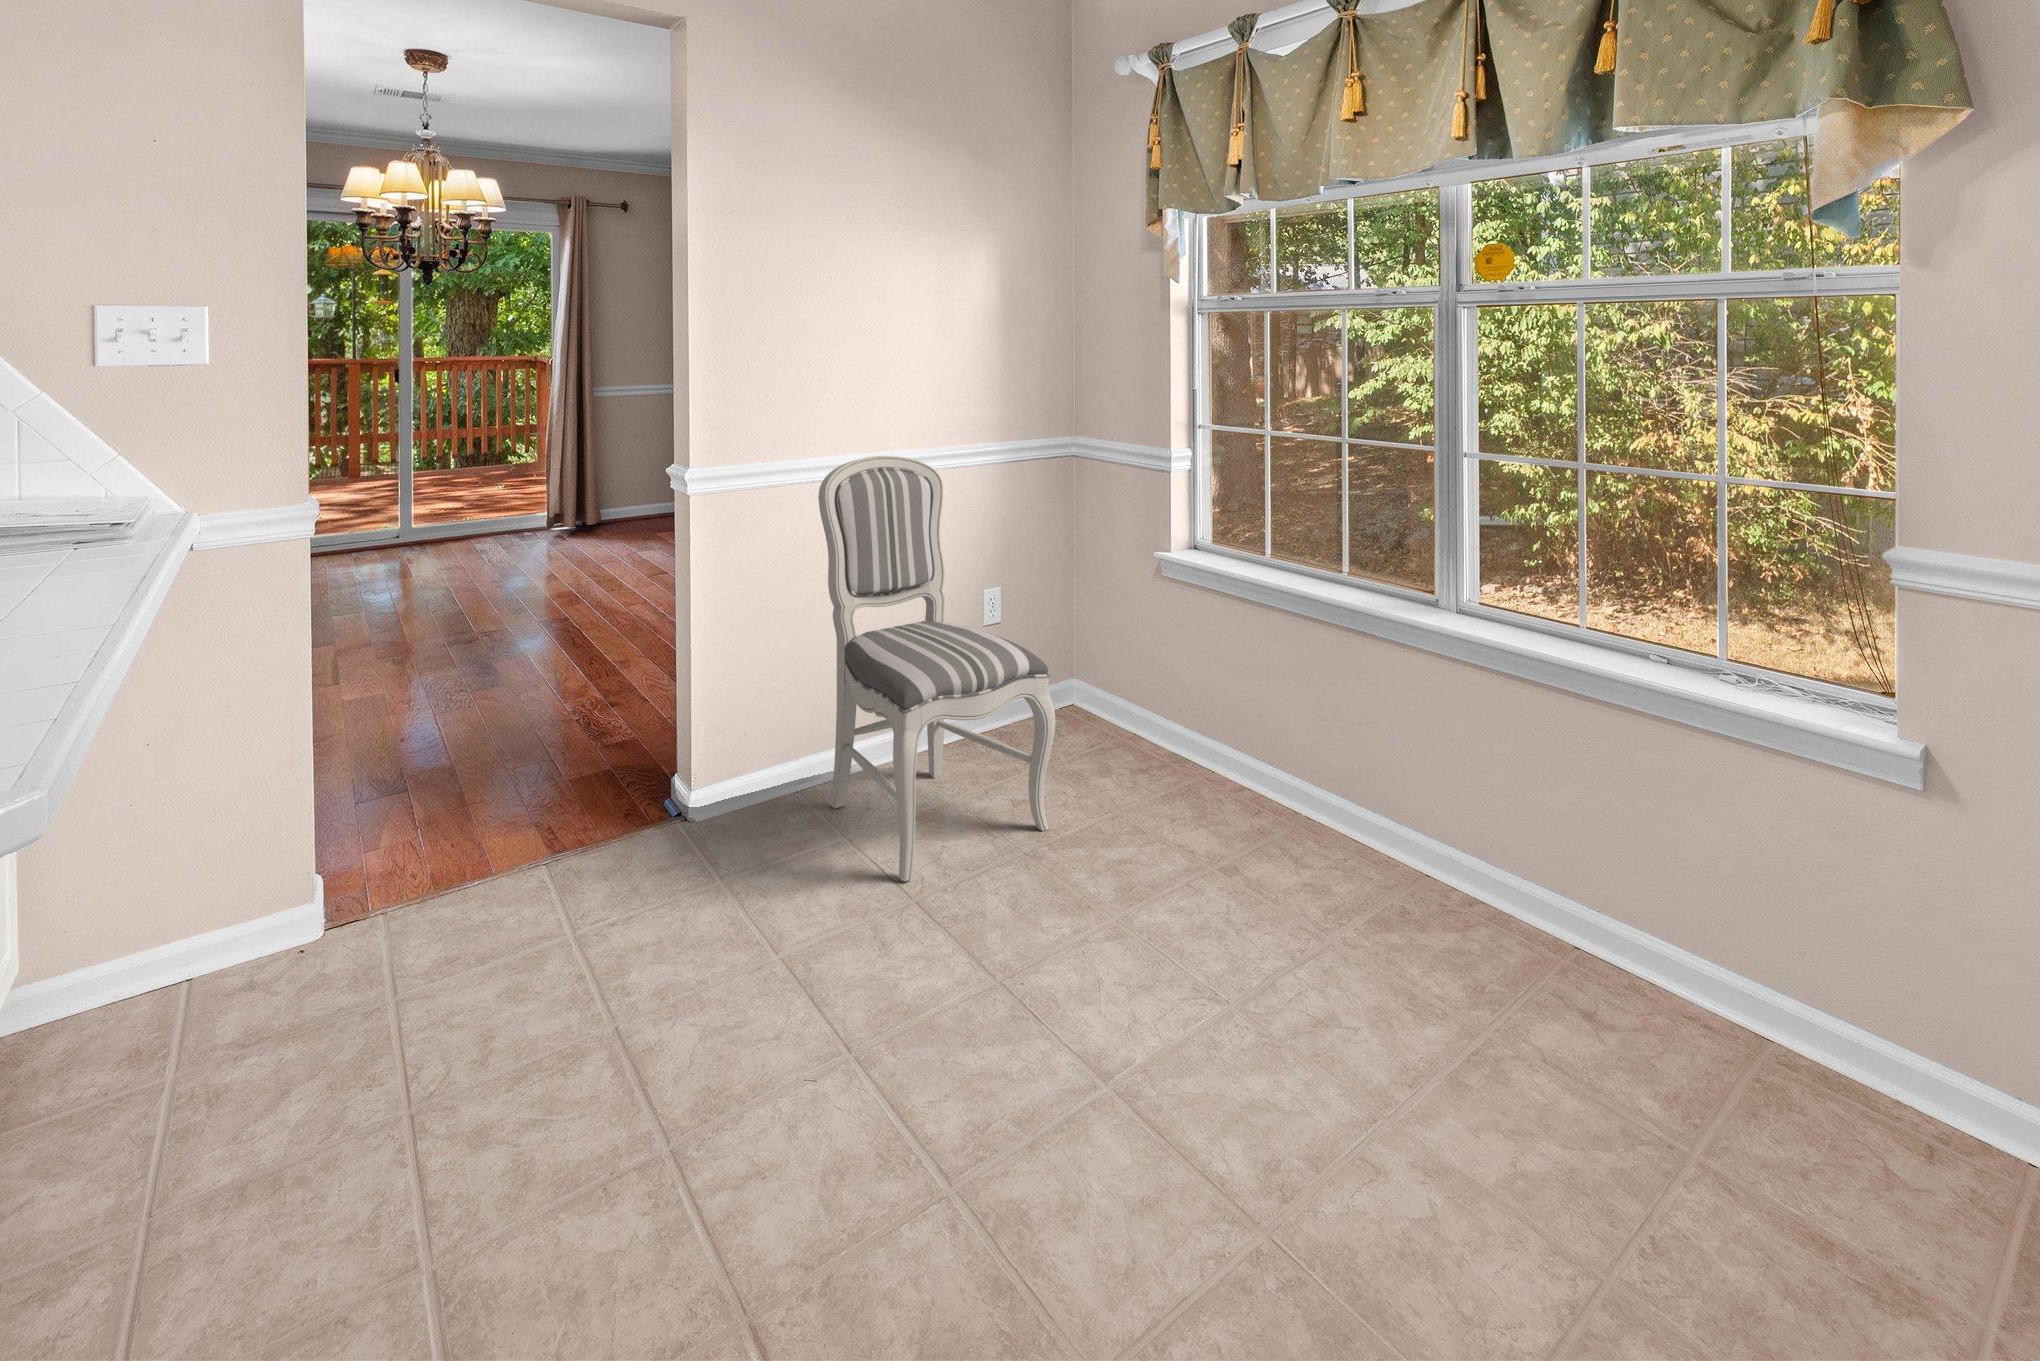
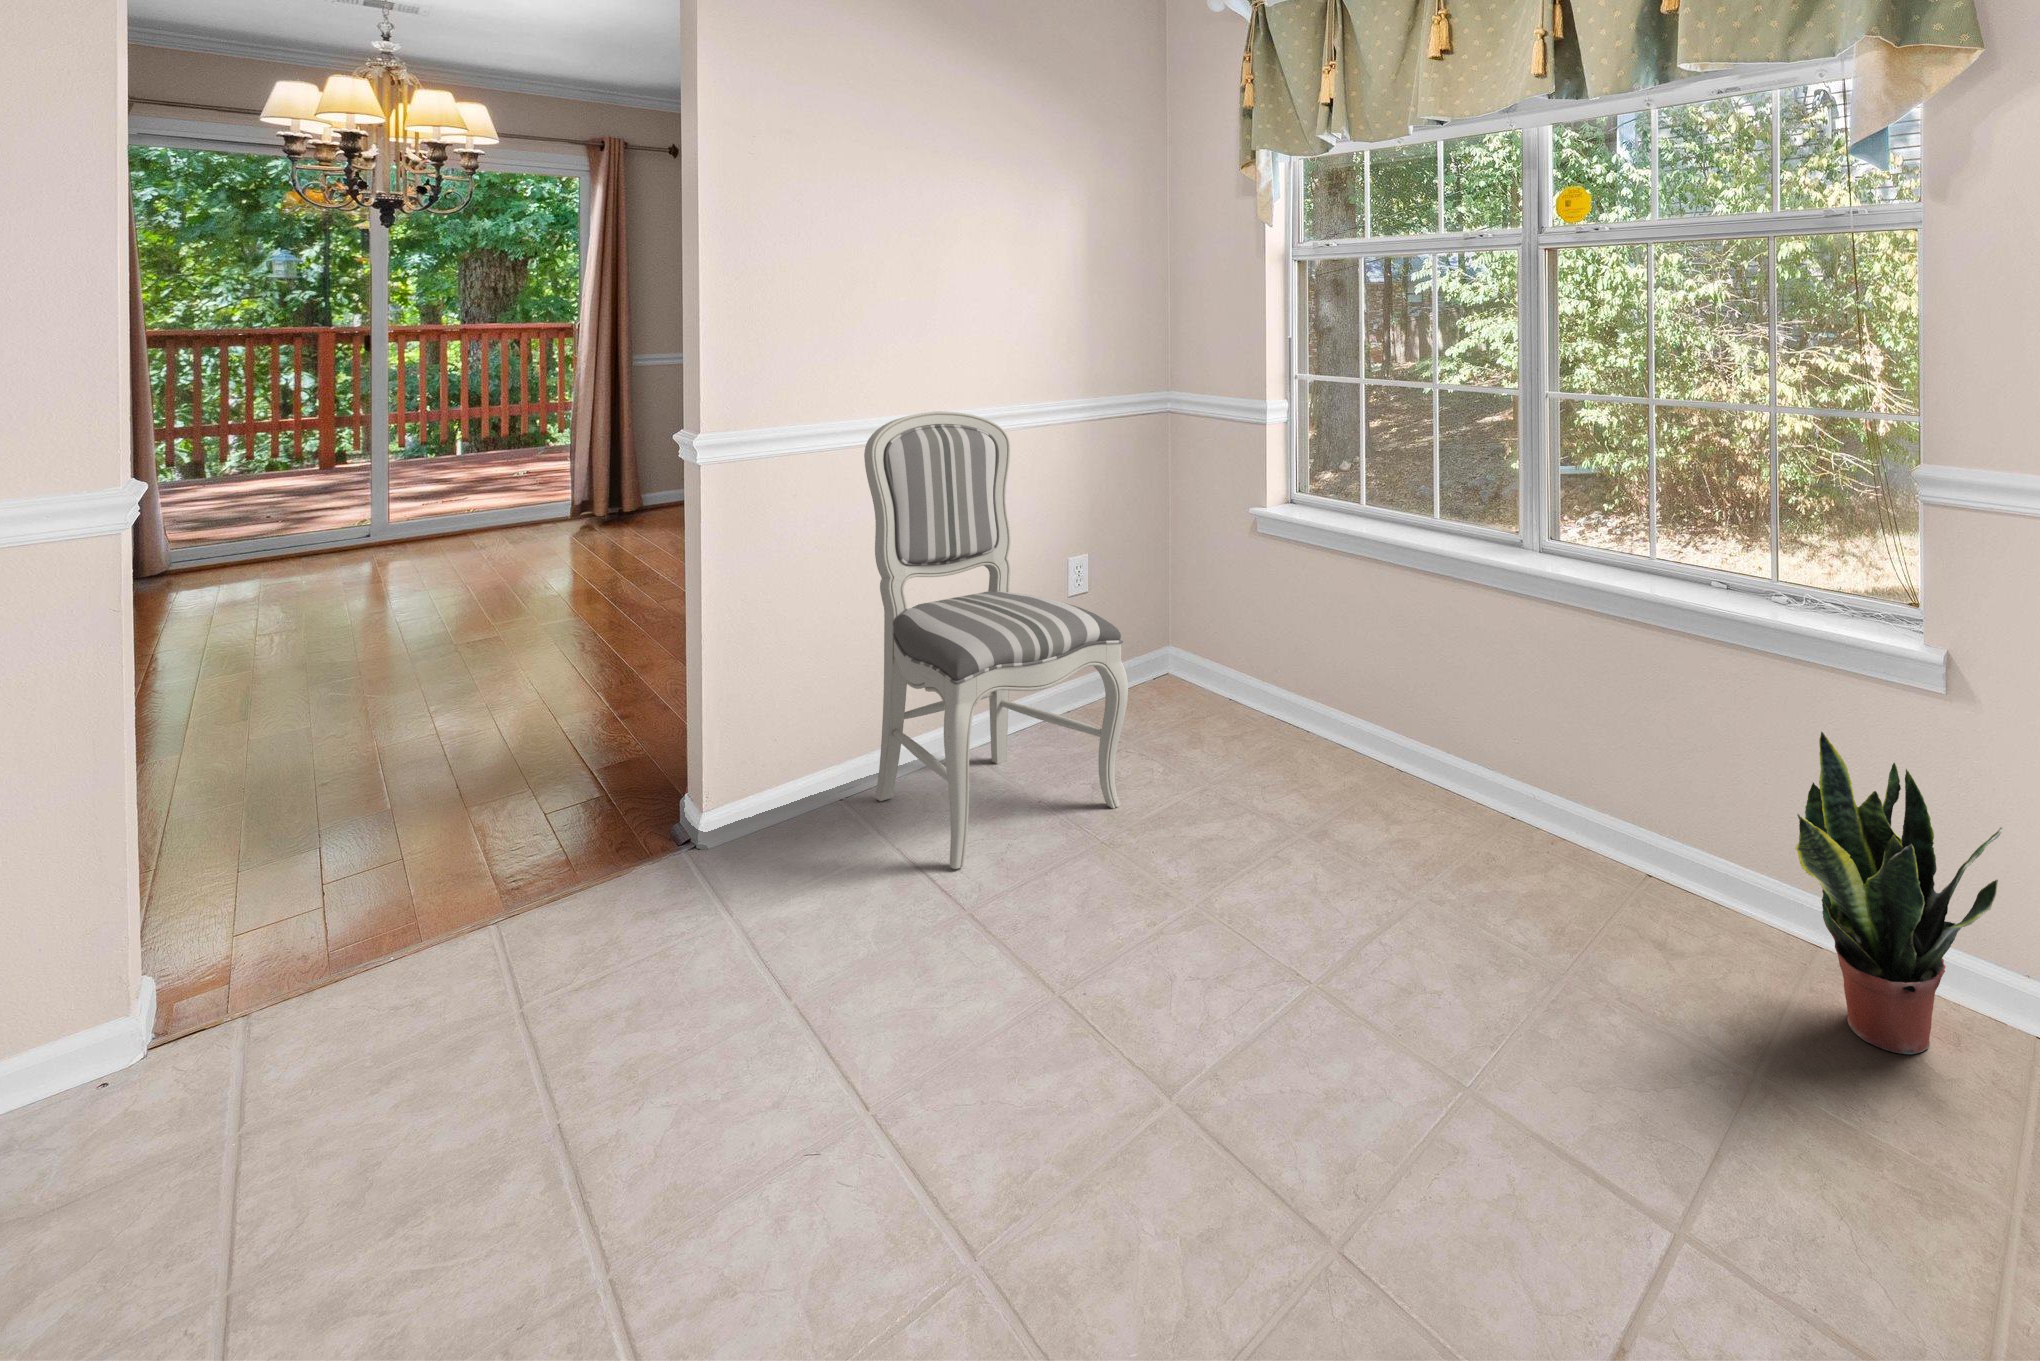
potted plant: none [1766,826,2017,1185] -> present [1795,732,2002,1054]

